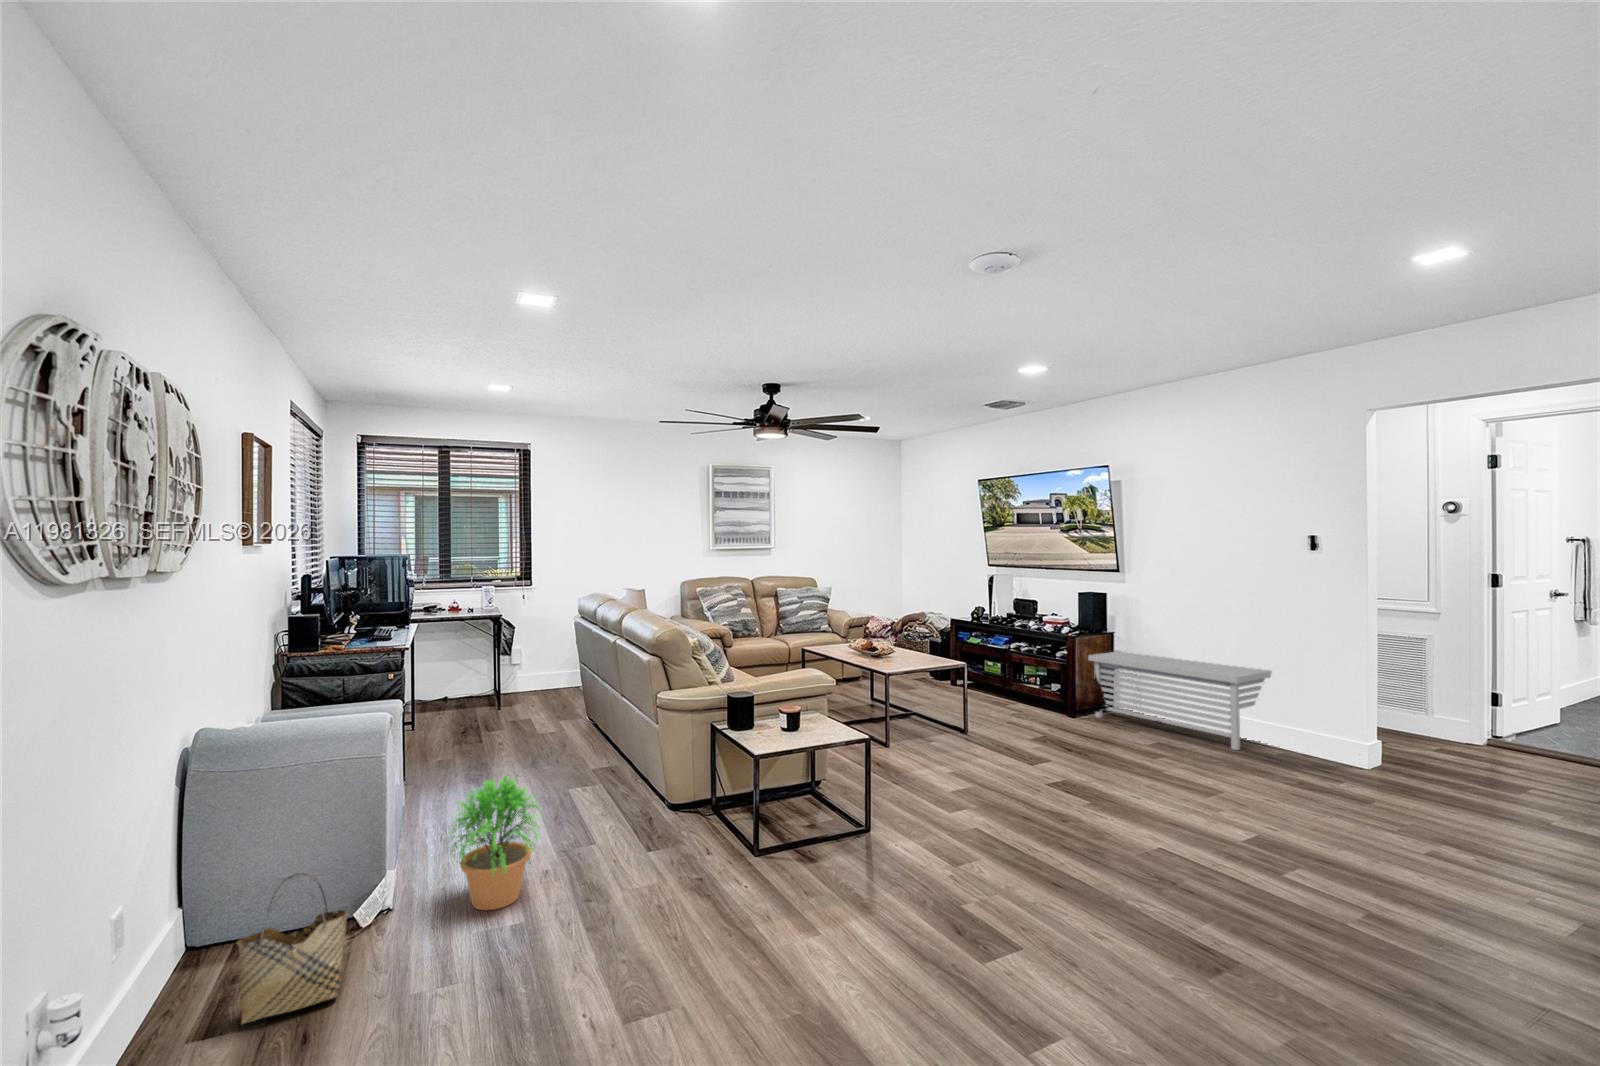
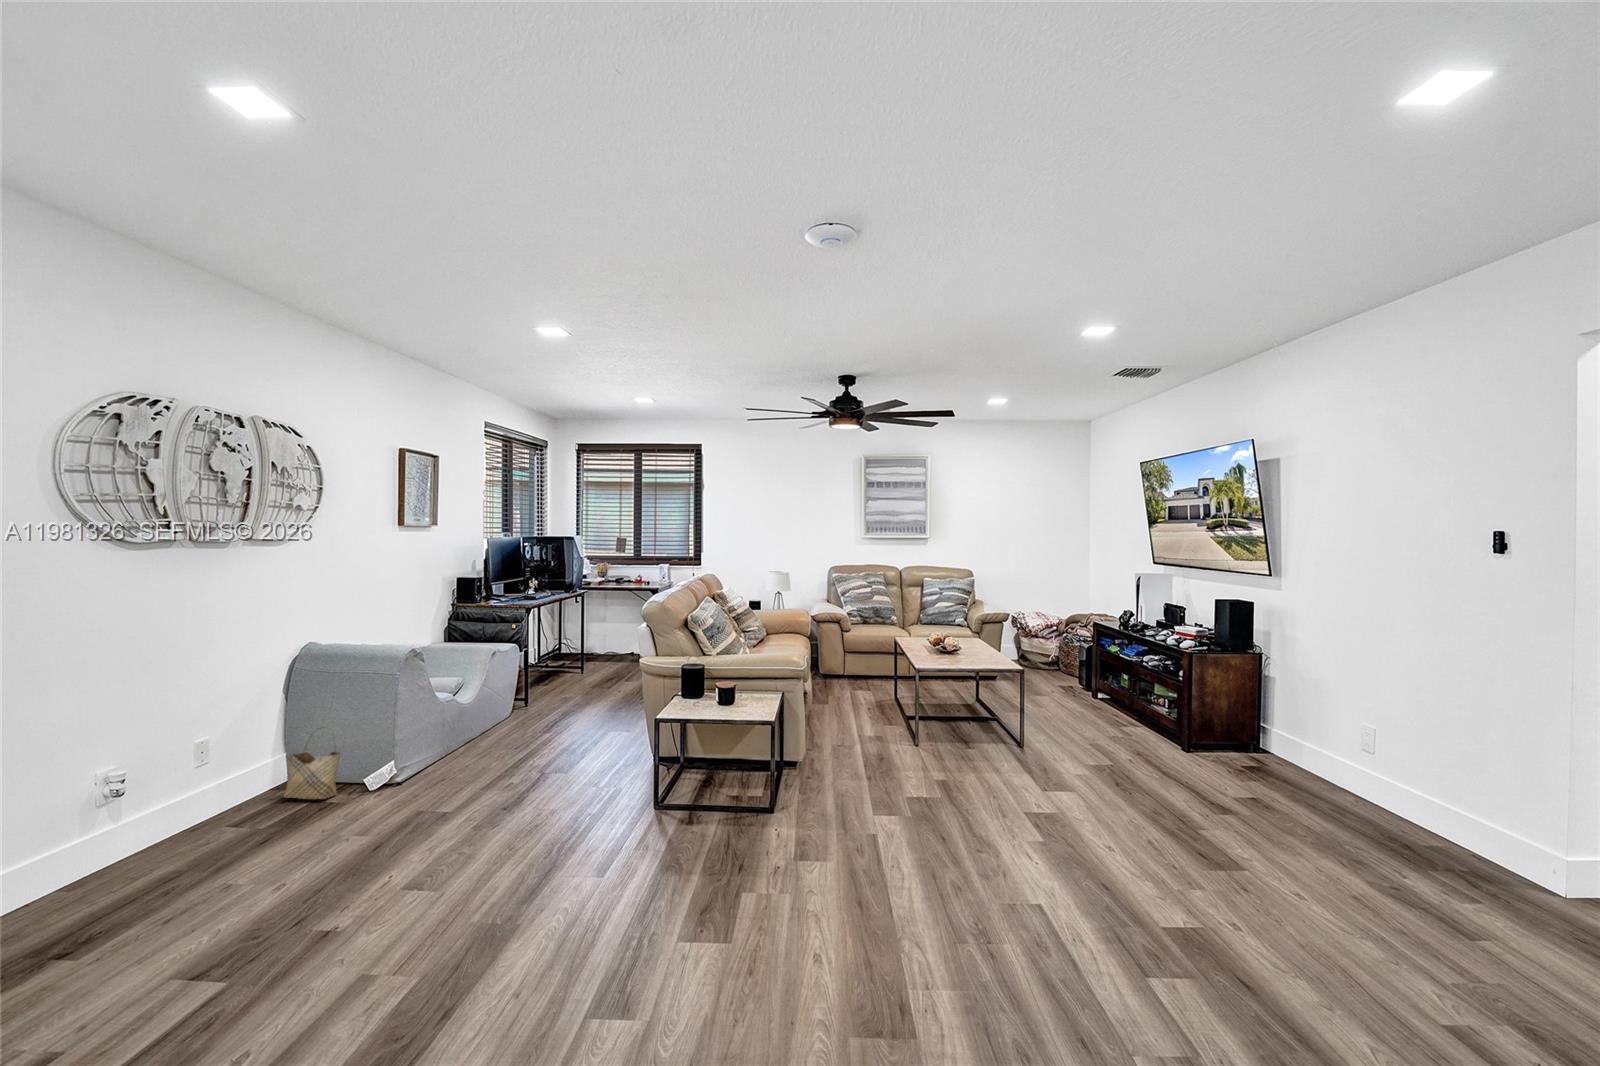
storage bench: present [1088,650,1272,750] -> none [1189,684,1461,853]
potted plant: present [448,776,542,910] -> none [424,695,493,781]

